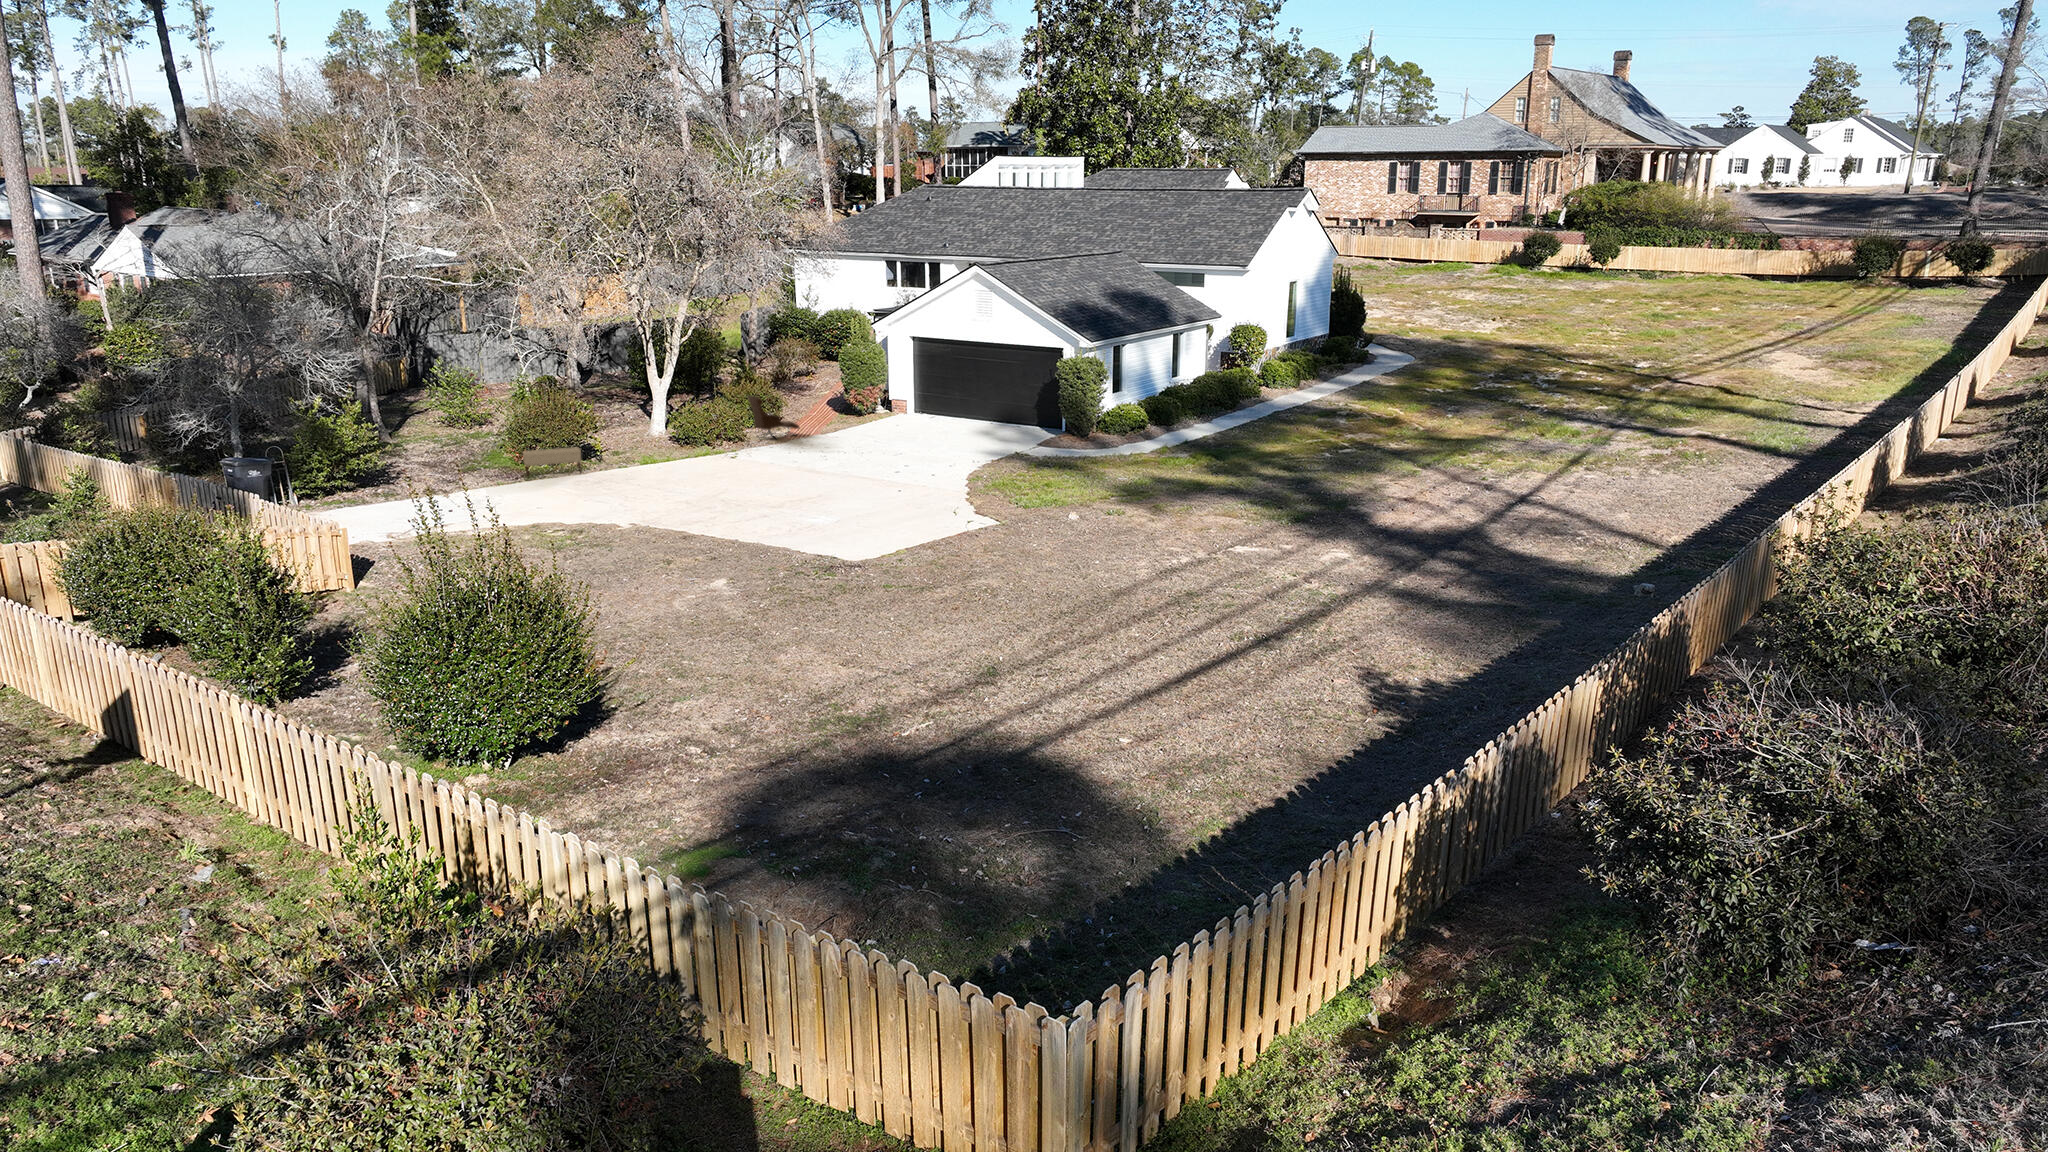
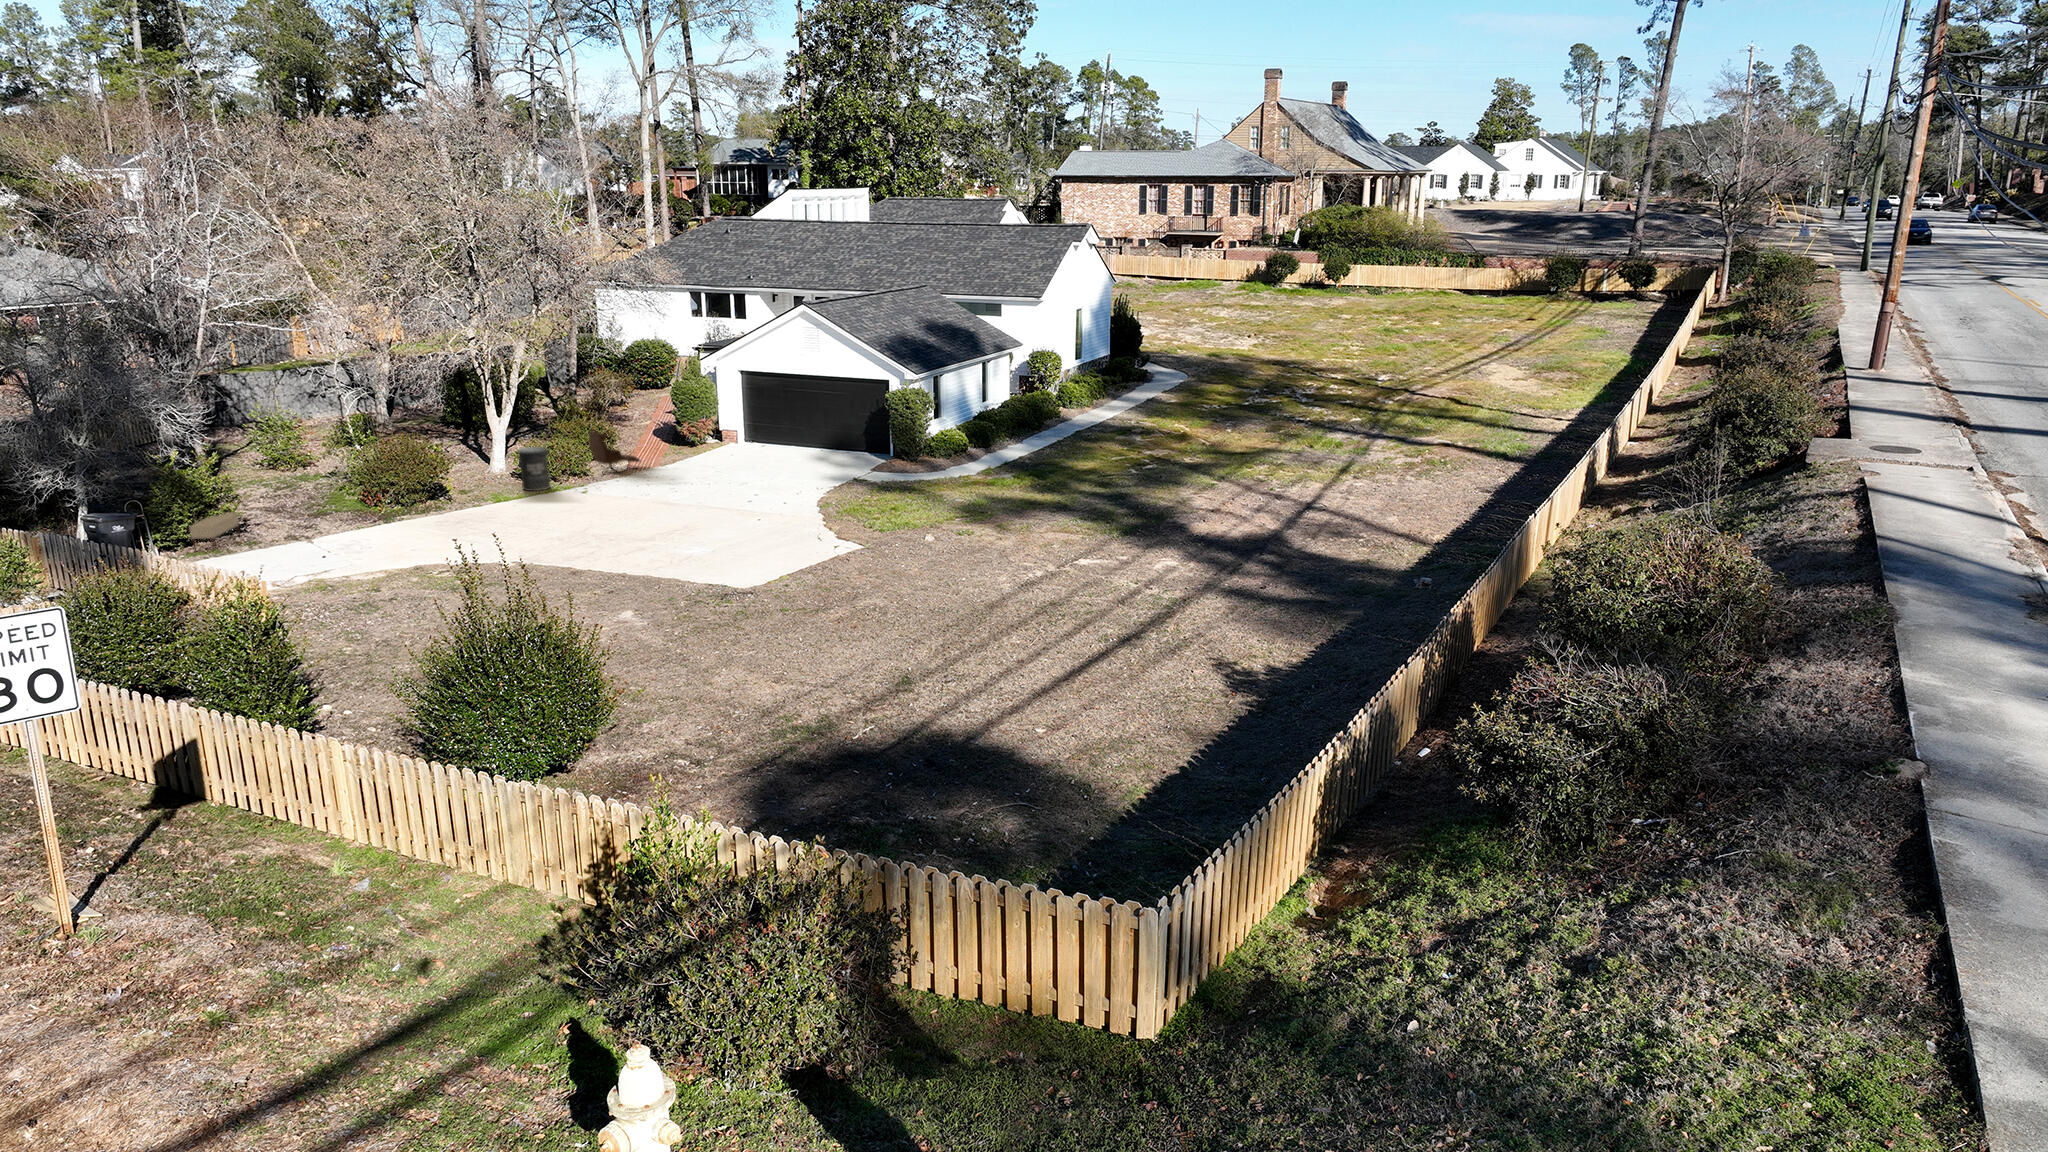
trash can: none [671,409,703,453] -> present [518,447,550,491]
bench: present [523,447,581,475] -> present [189,512,240,549]

